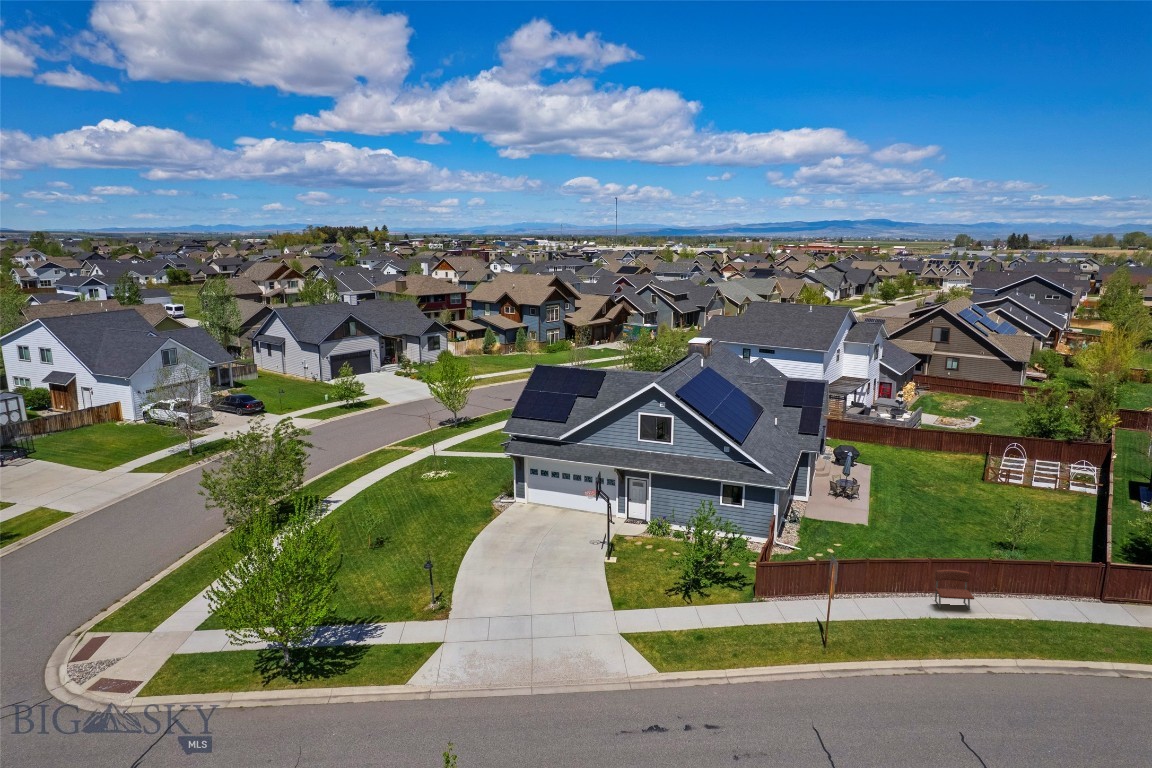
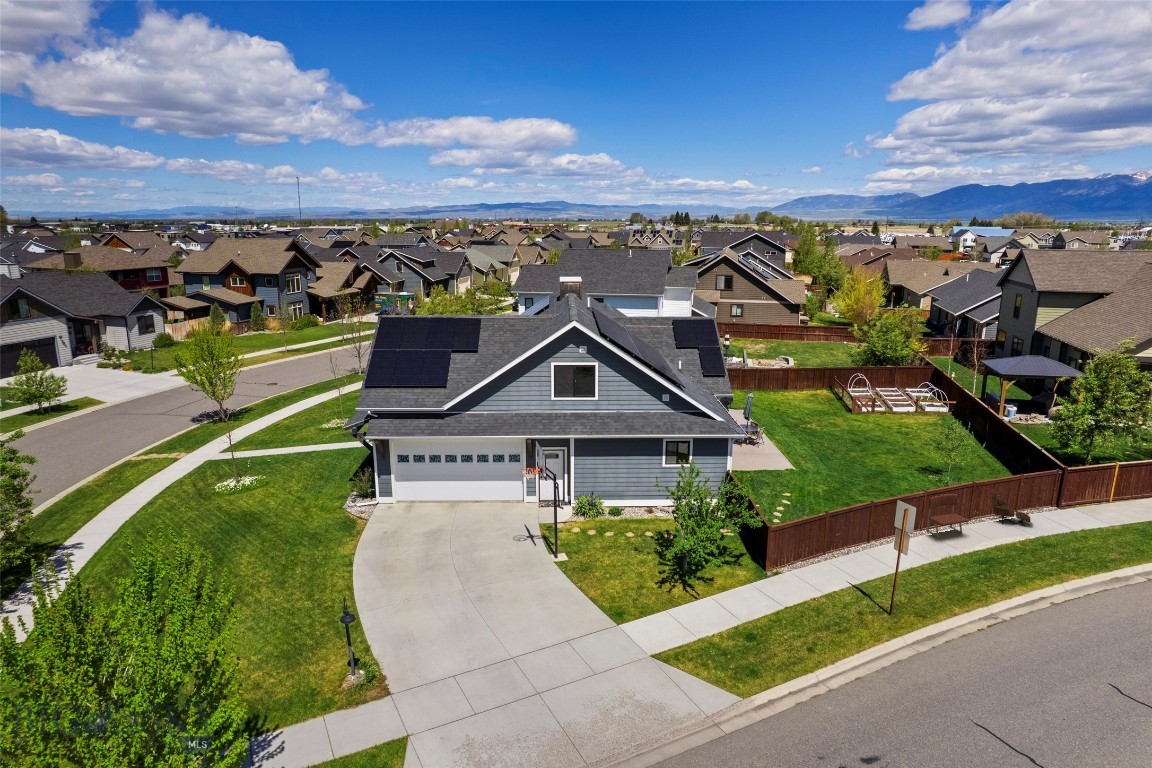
lounge chair: none [1016,574,1057,617] -> present [991,489,1031,526]

